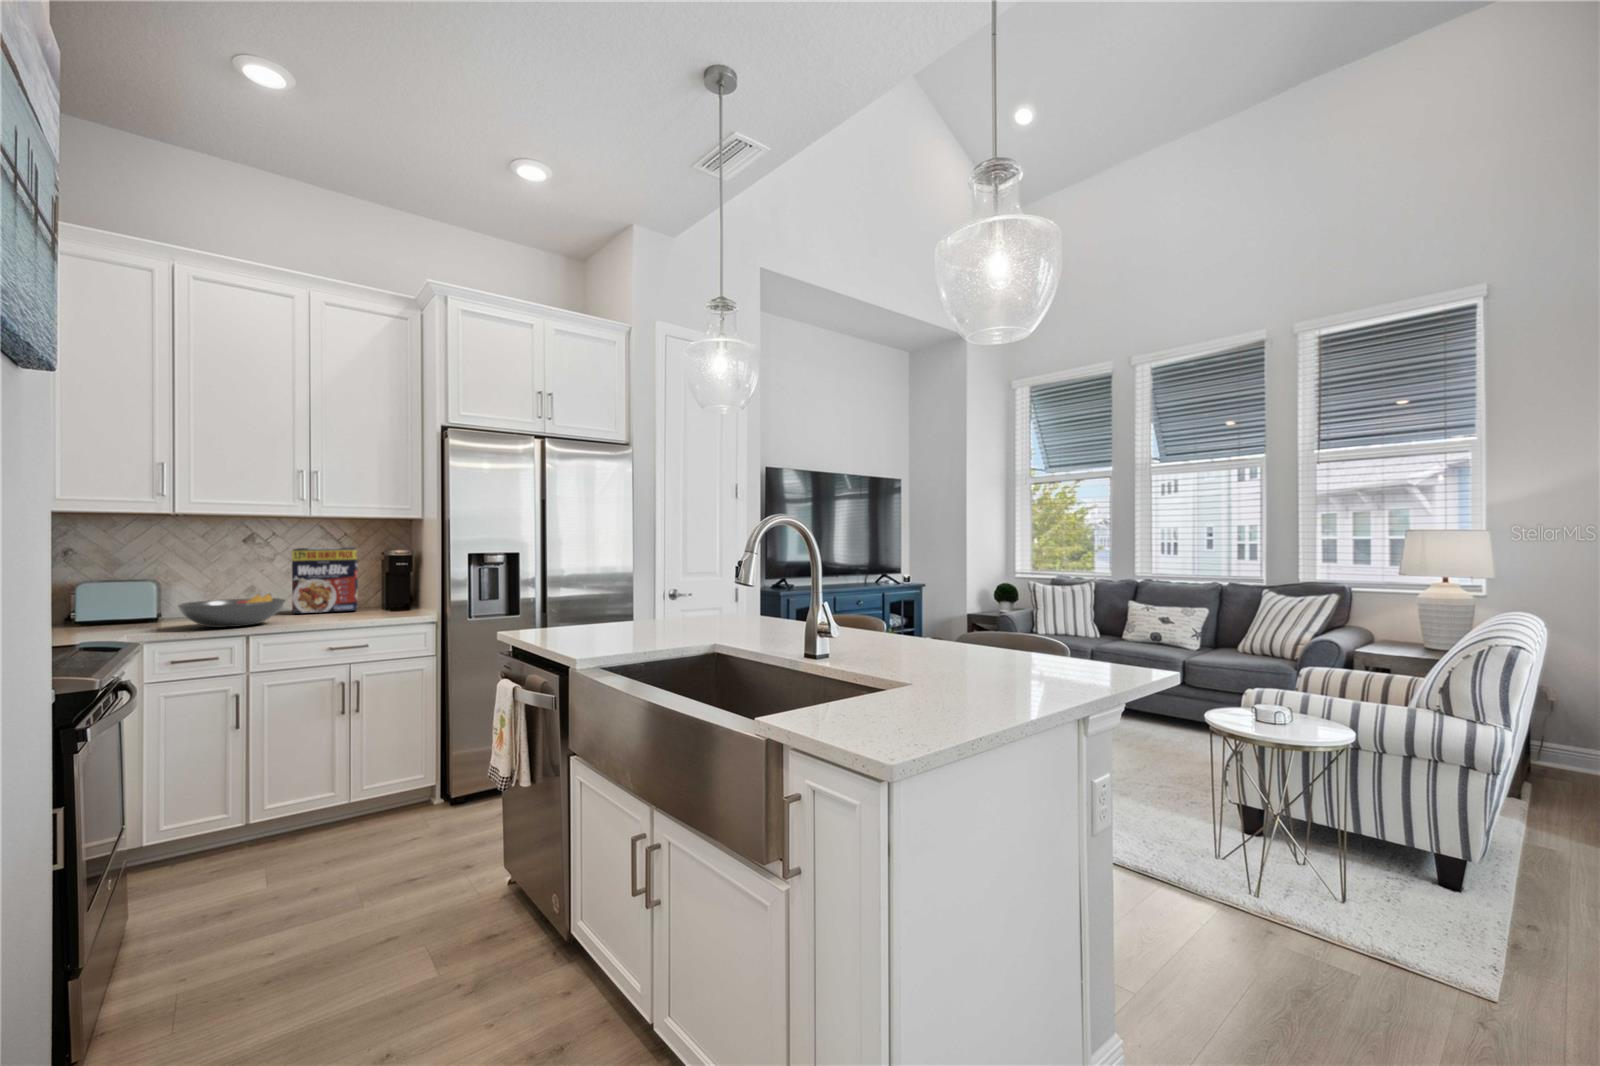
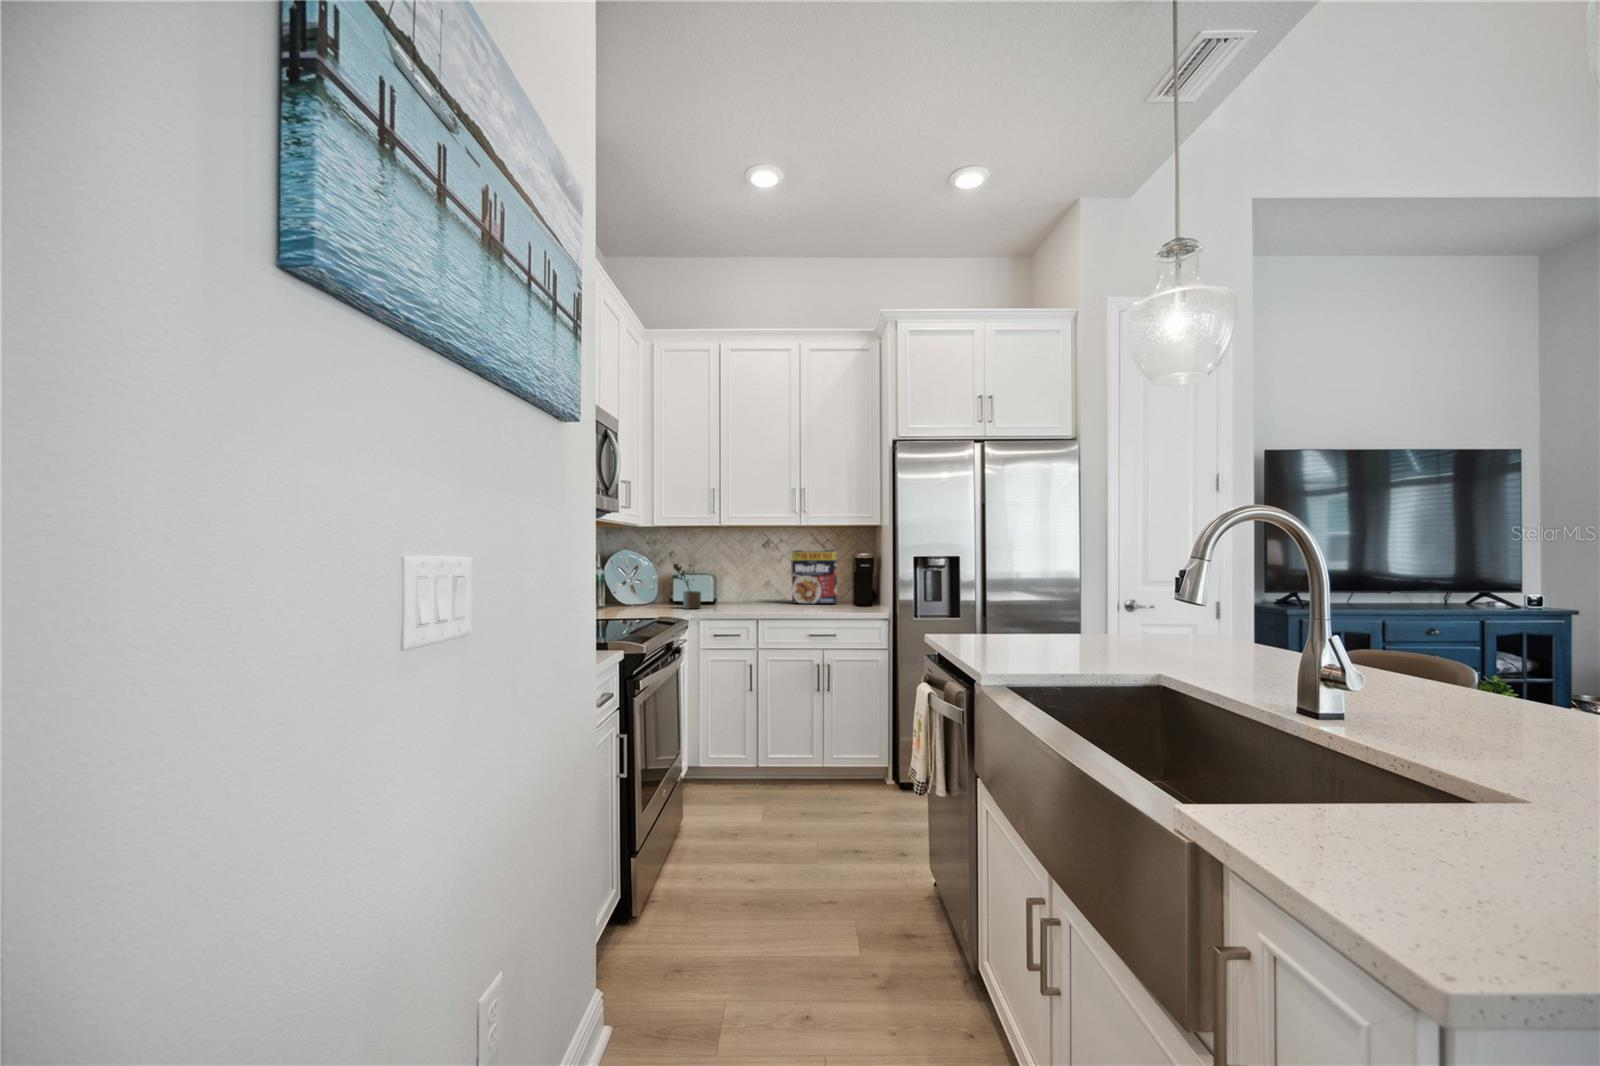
potted plant: none [86,568,144,631] -> present [672,564,701,609]
fruit bowl: present [178,594,285,627] -> none [717,586,782,611]

